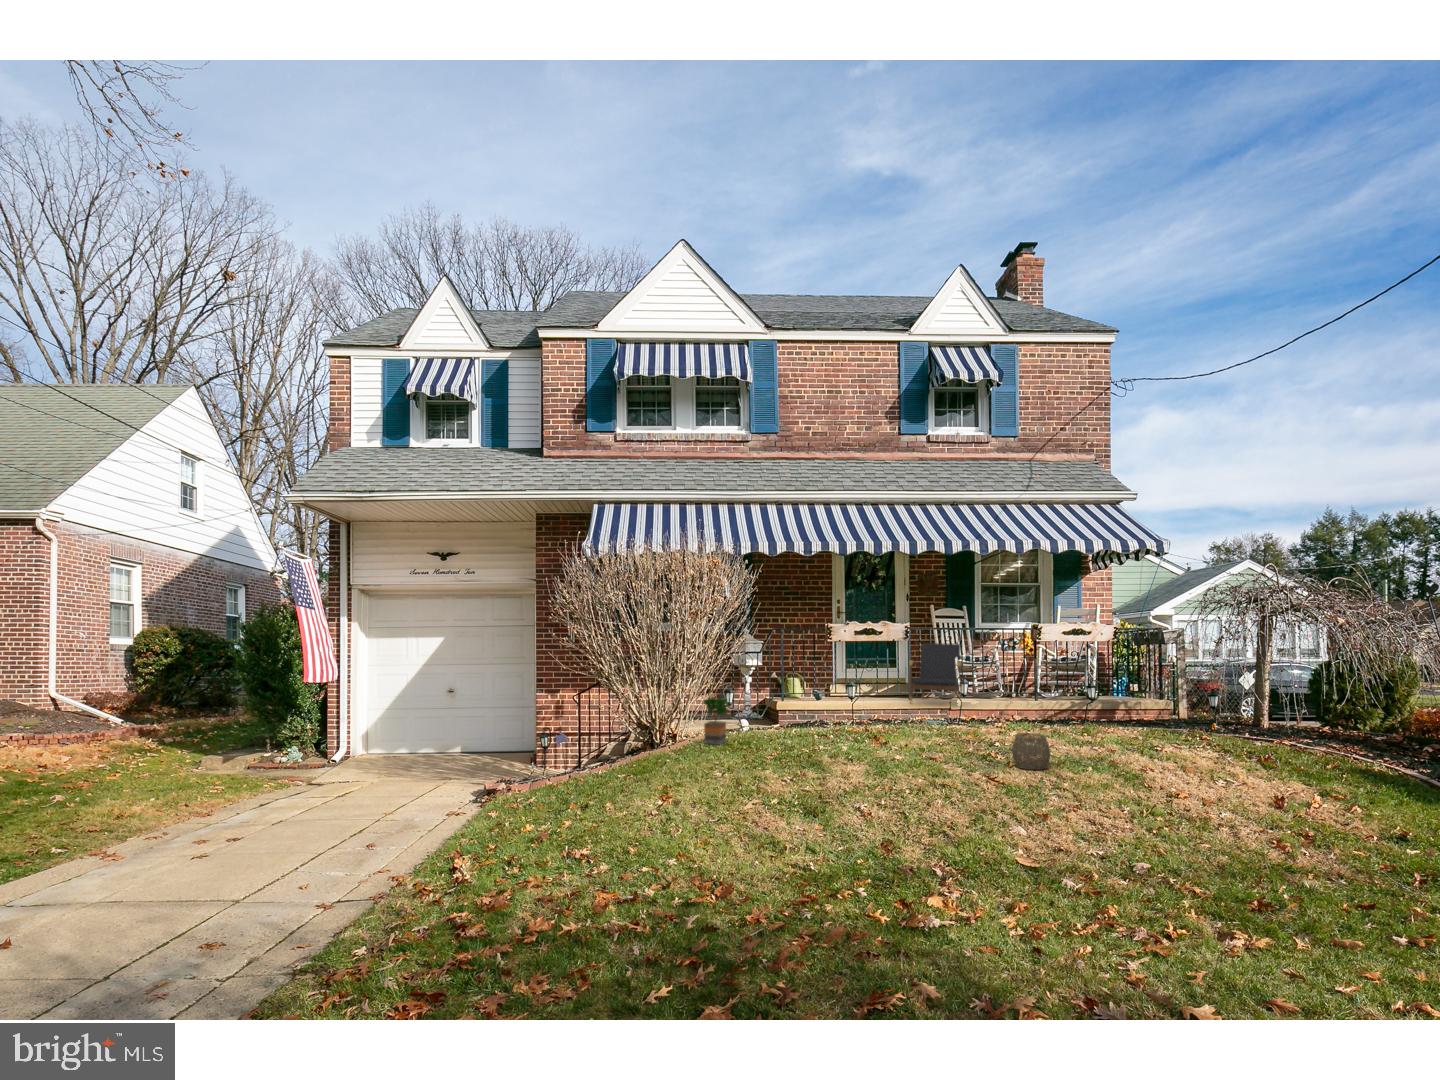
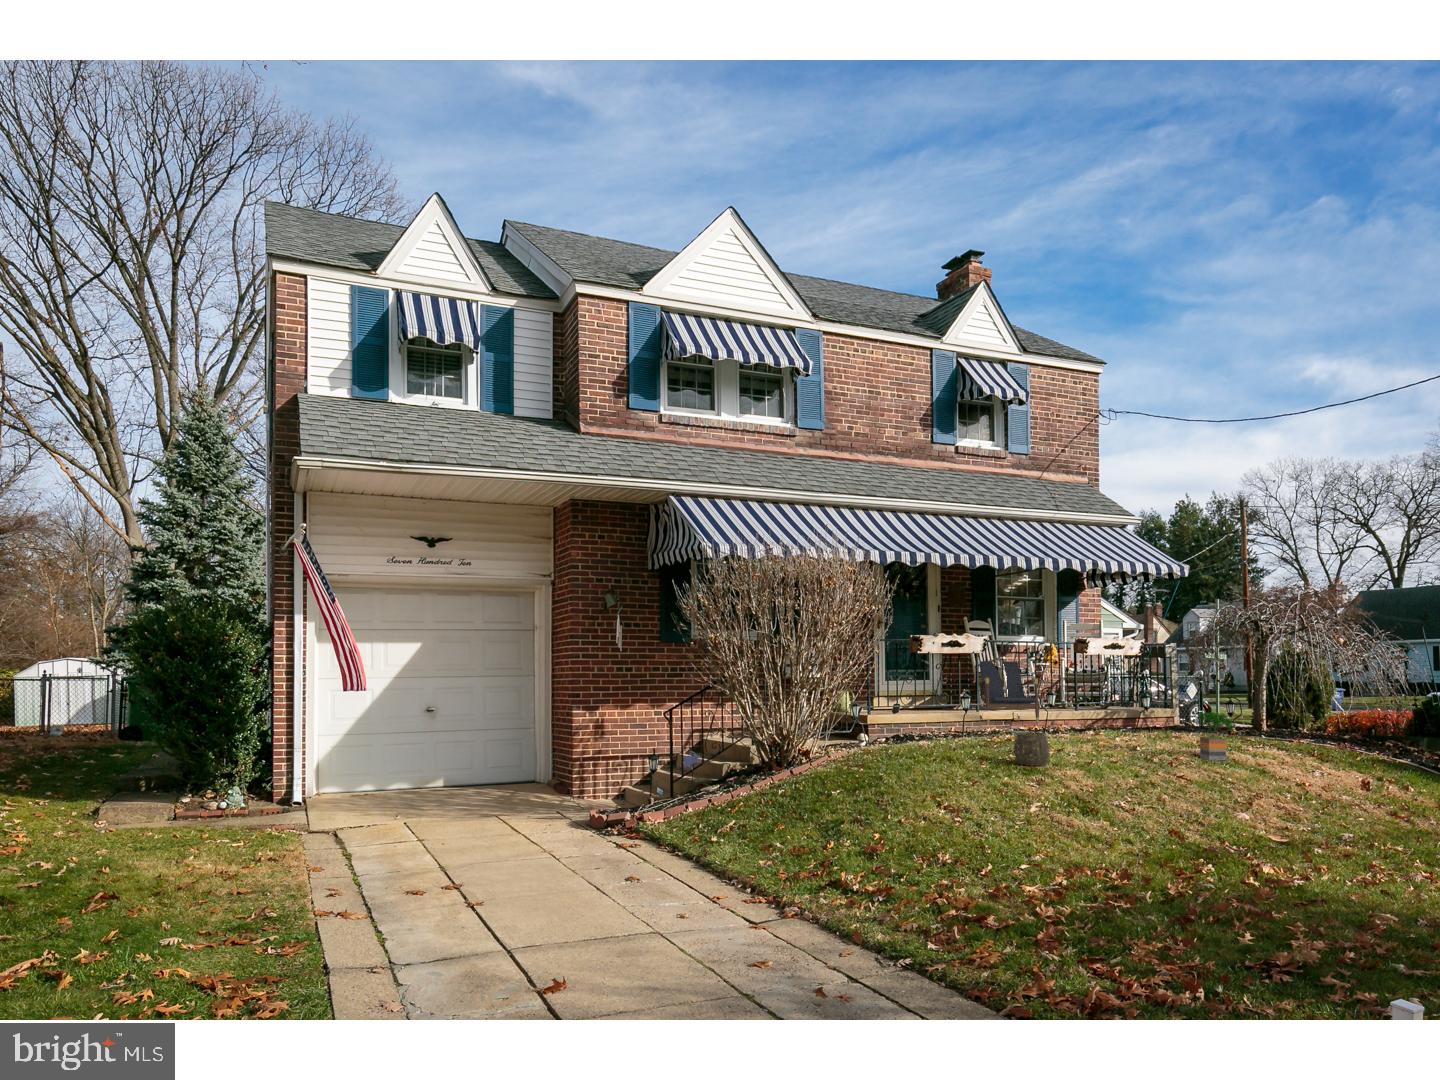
potted tree: present [703,697,730,745] -> present [1197,712,1233,760]
woven basket: present [1012,733,1050,770] -> present [1013,732,1050,766]

